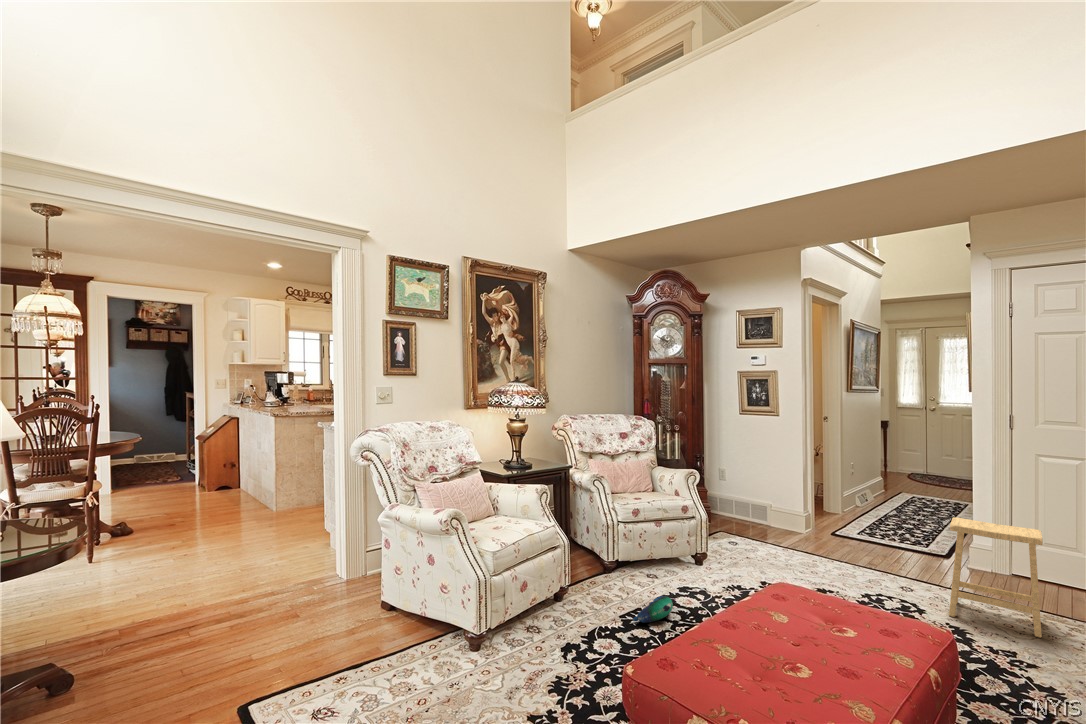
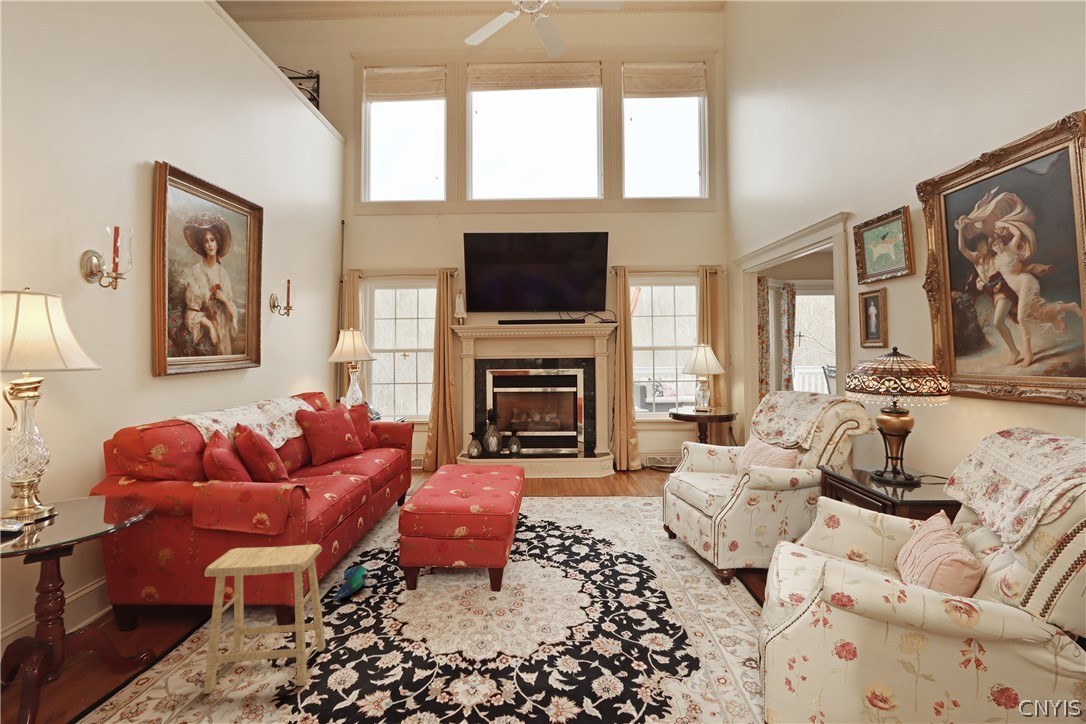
footstool: present [949,517,1043,638] -> present [204,544,326,694]

